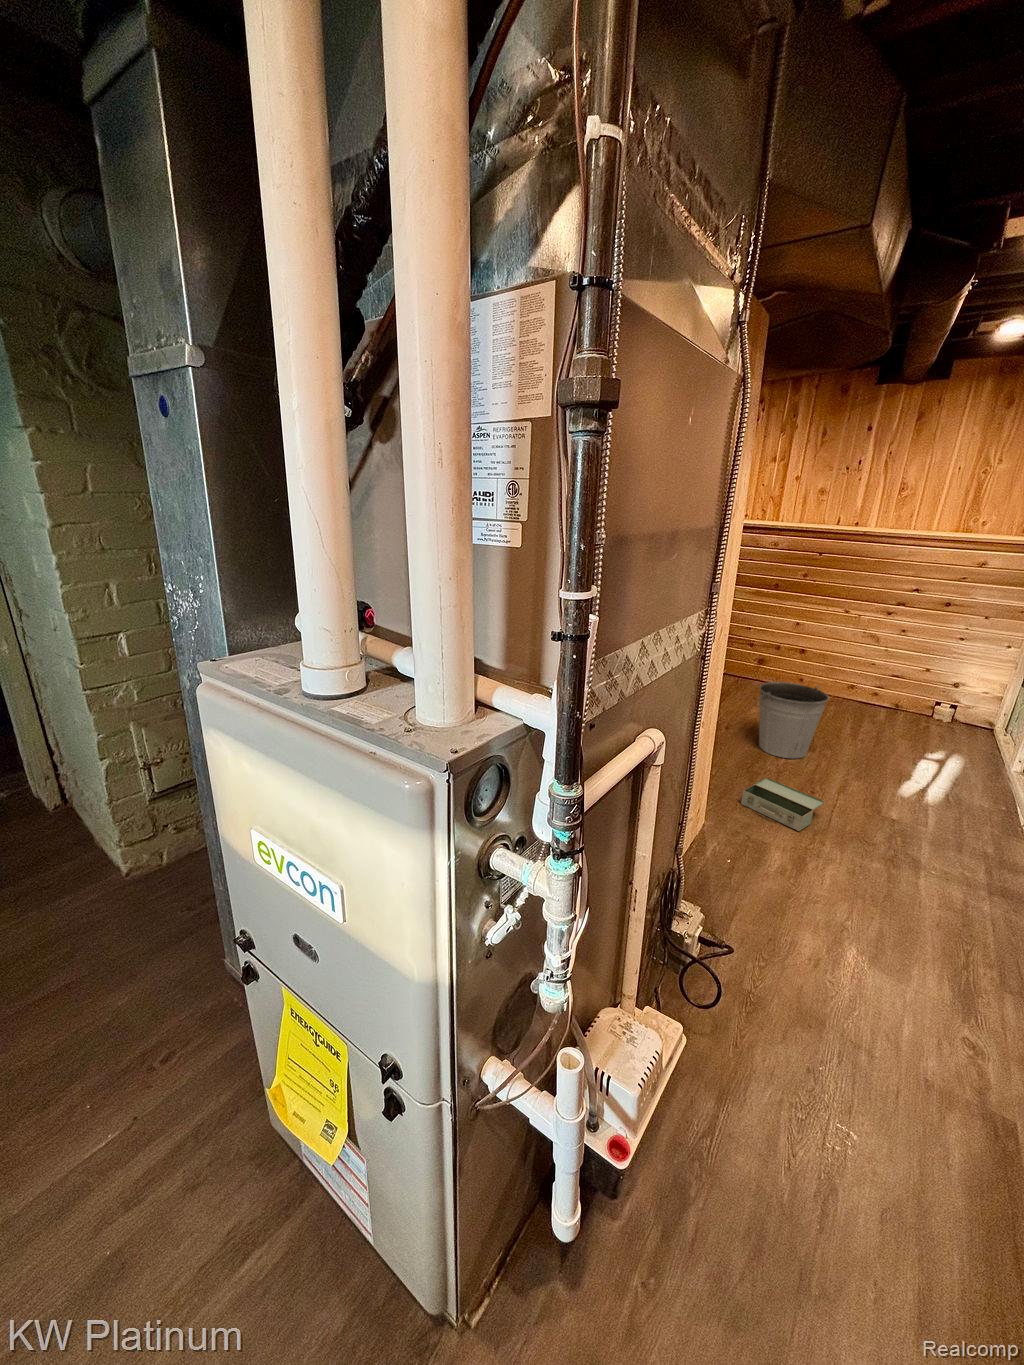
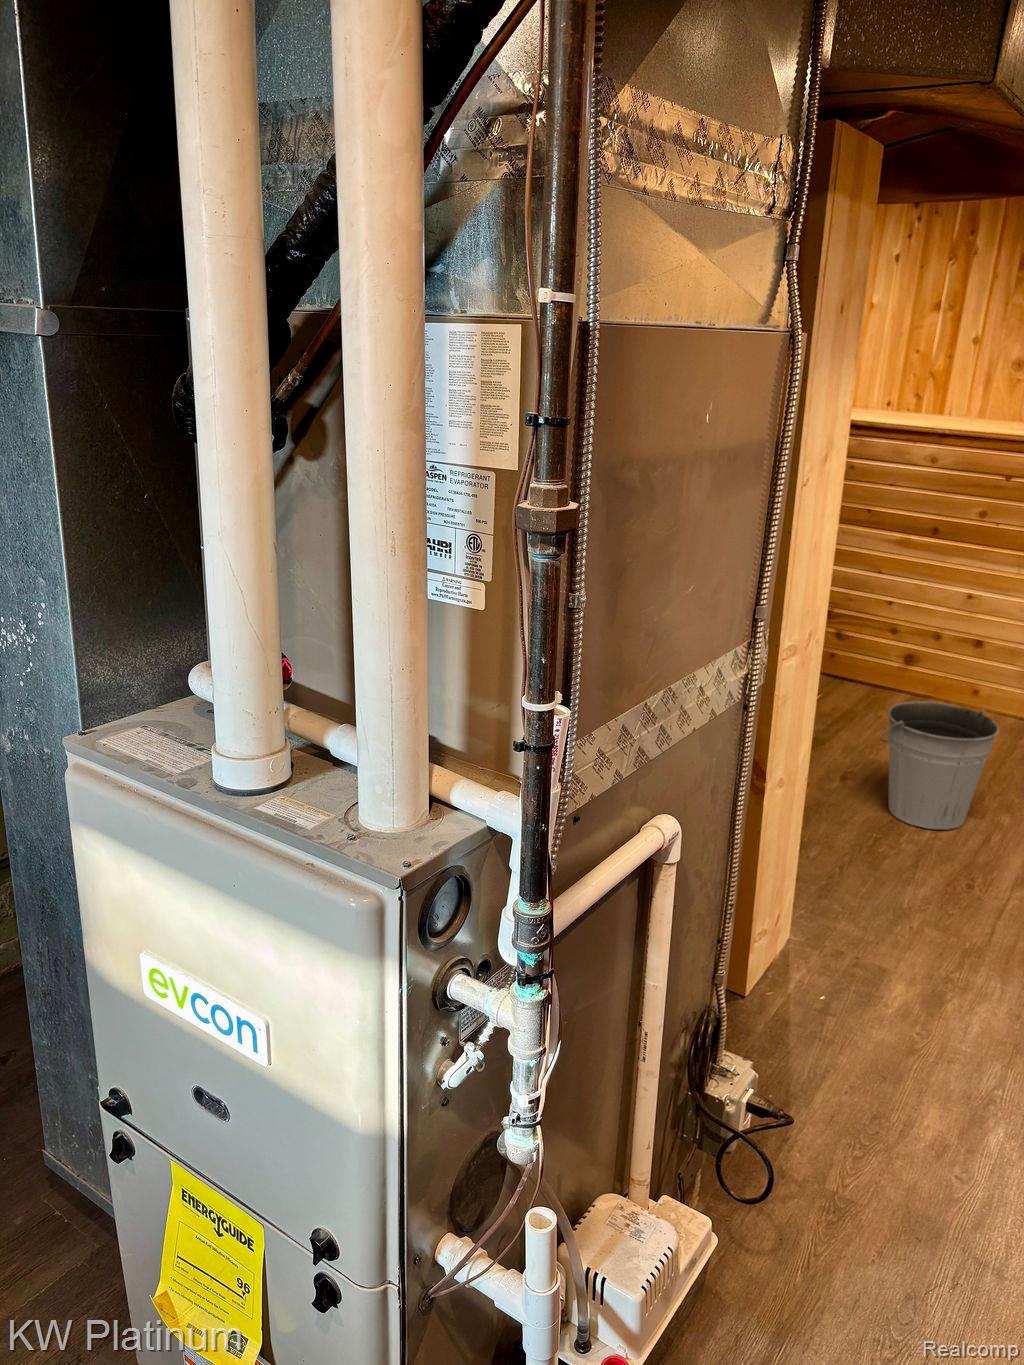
toolbox: present [741,778,824,831] -> none [847,864,975,950]

